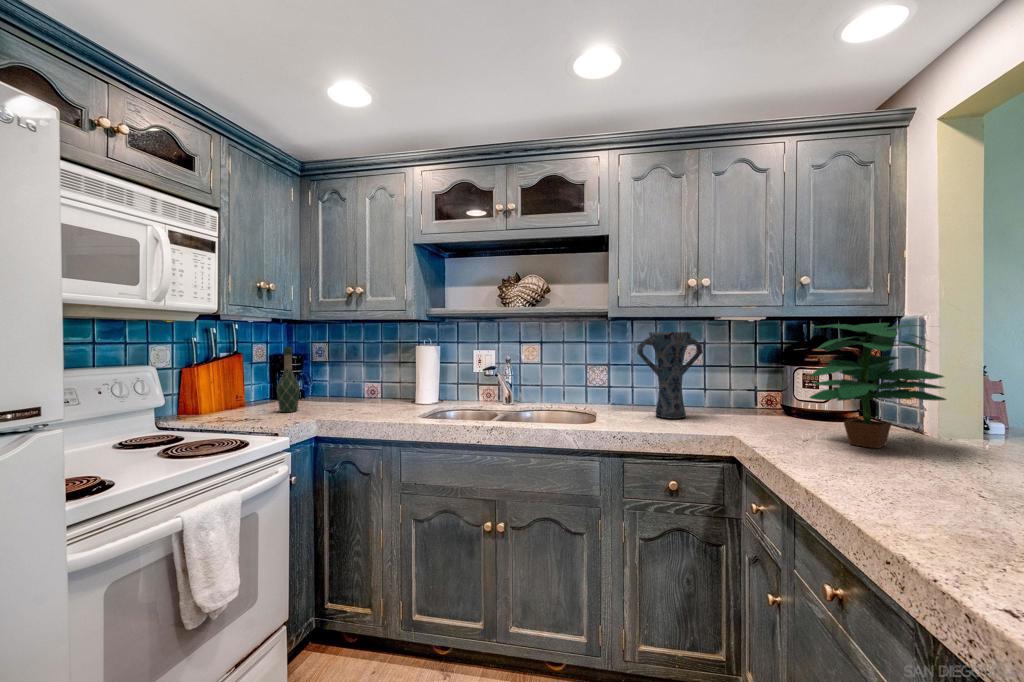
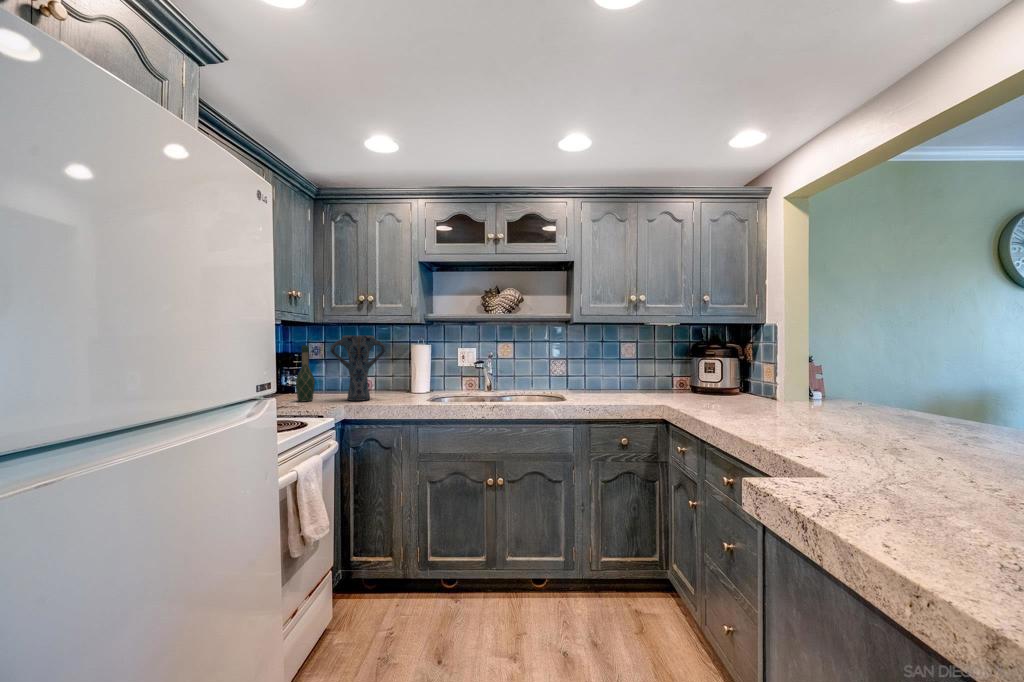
potted plant: present [810,323,946,449] -> none [711,328,788,408]
vase: present [637,332,703,419] -> present [330,336,386,401]

